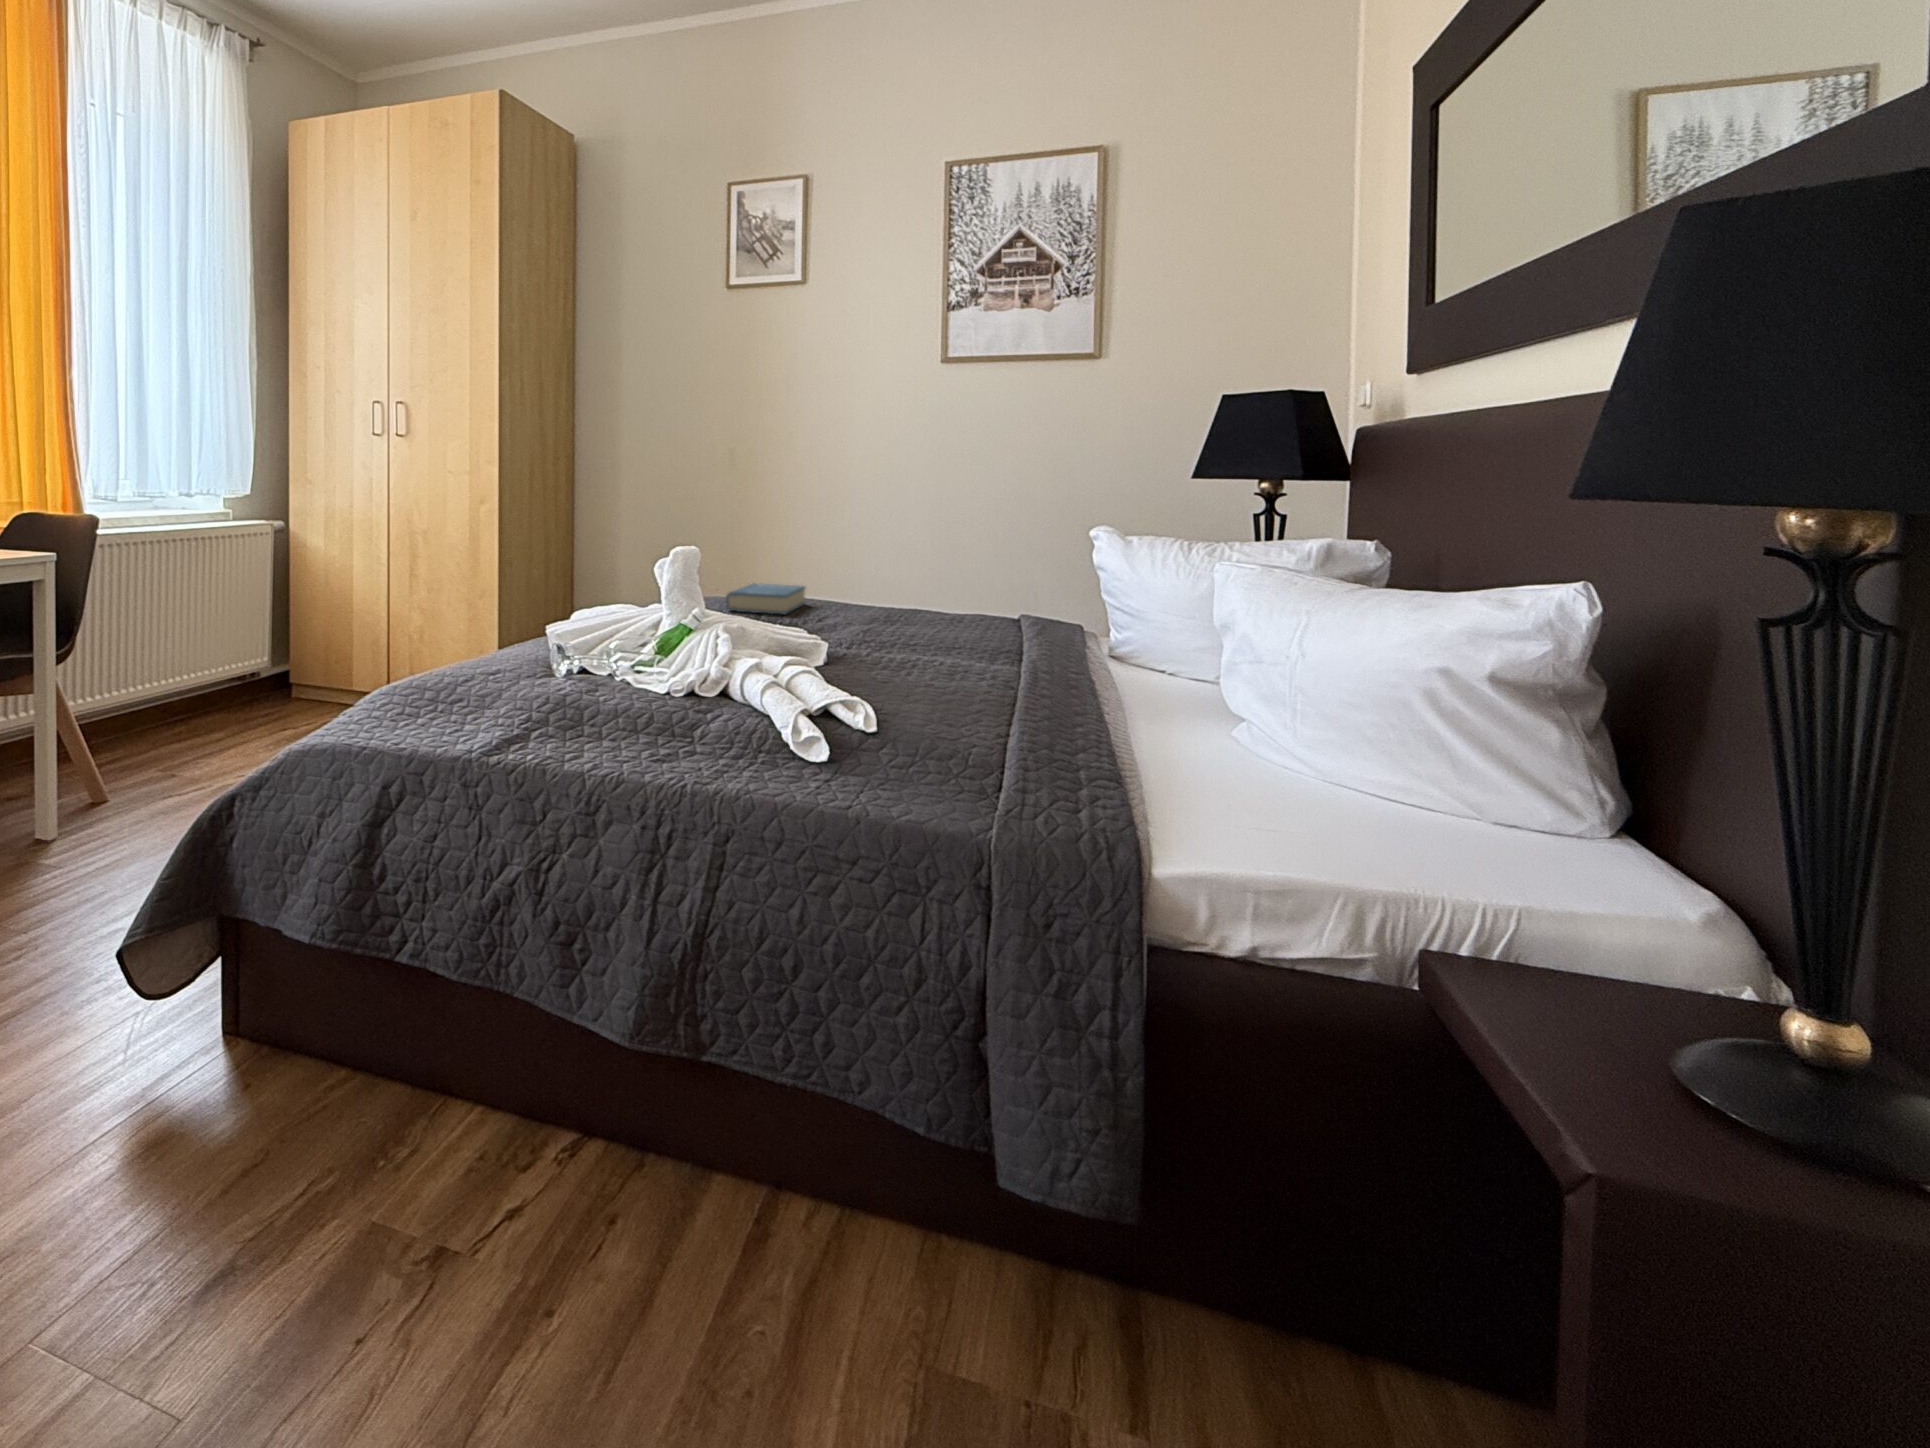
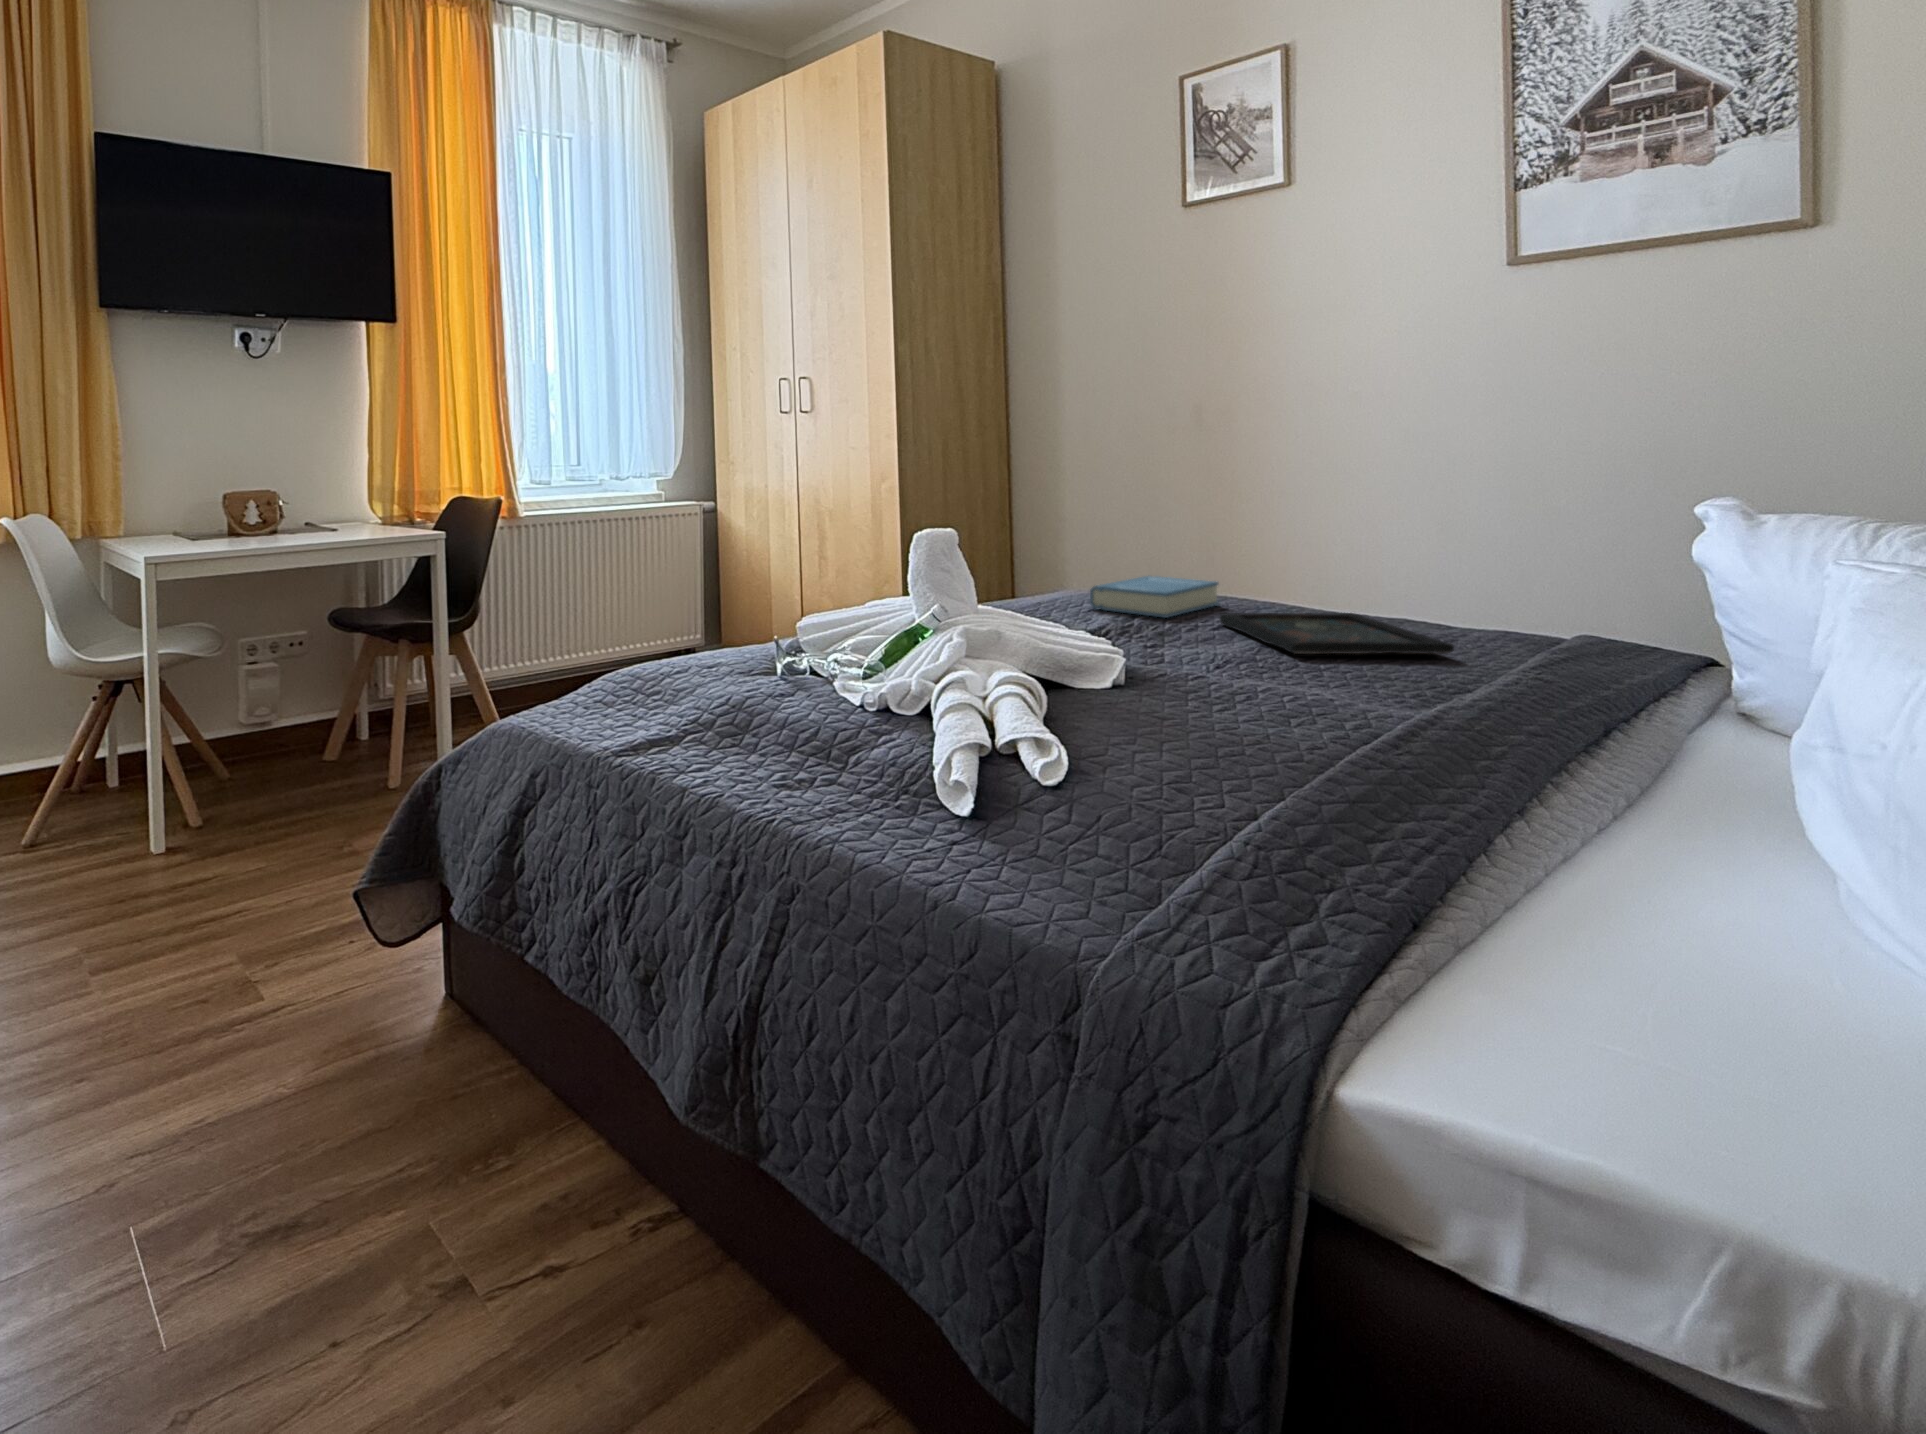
tray: none [823,605,978,633] -> present [1219,613,1454,654]

